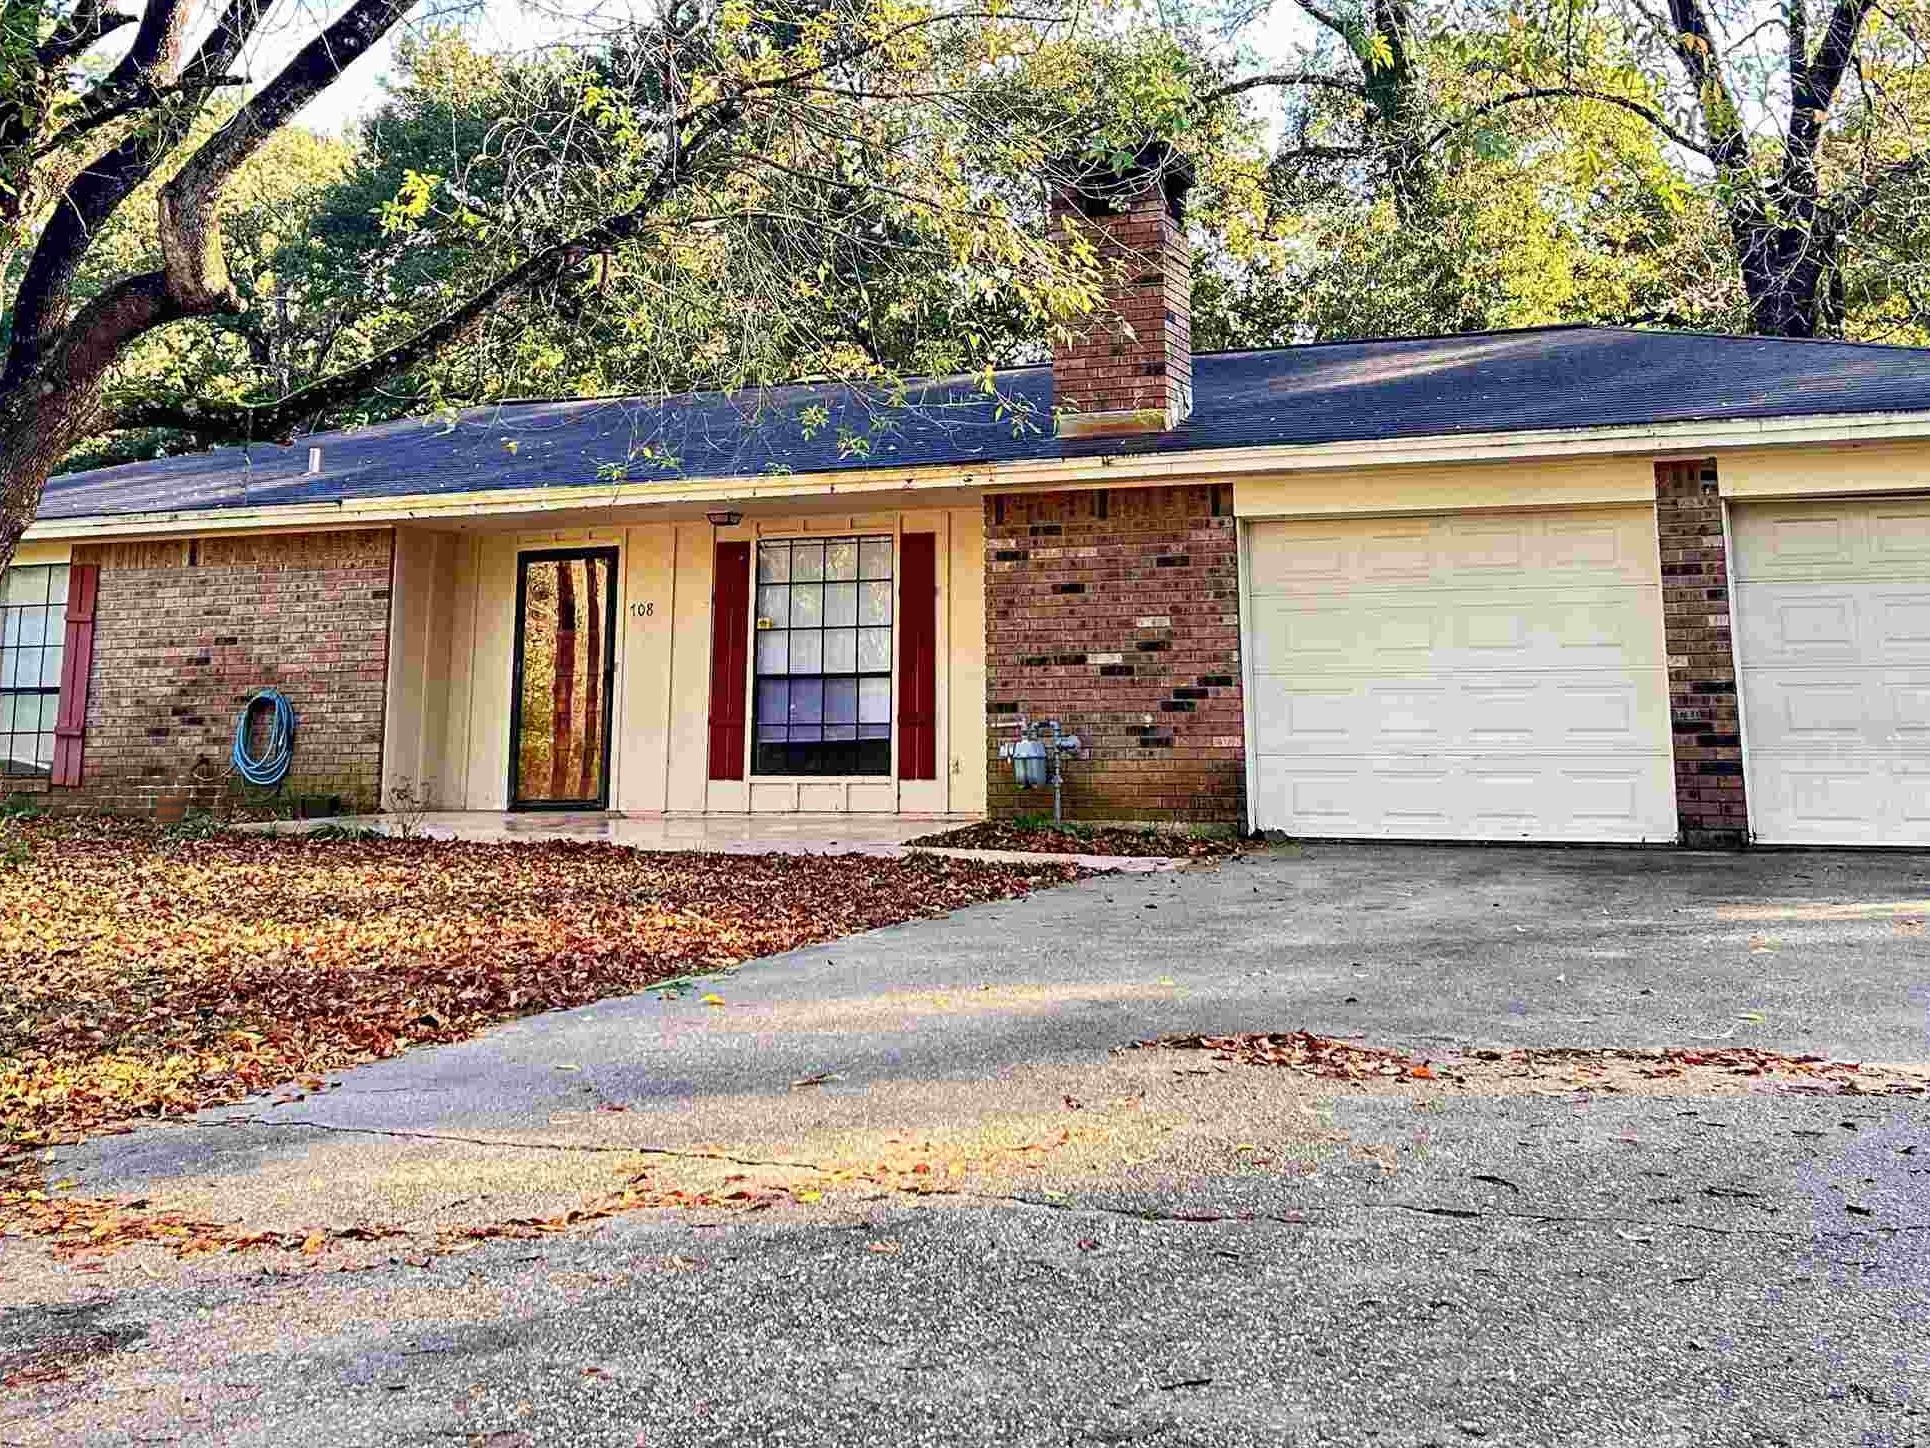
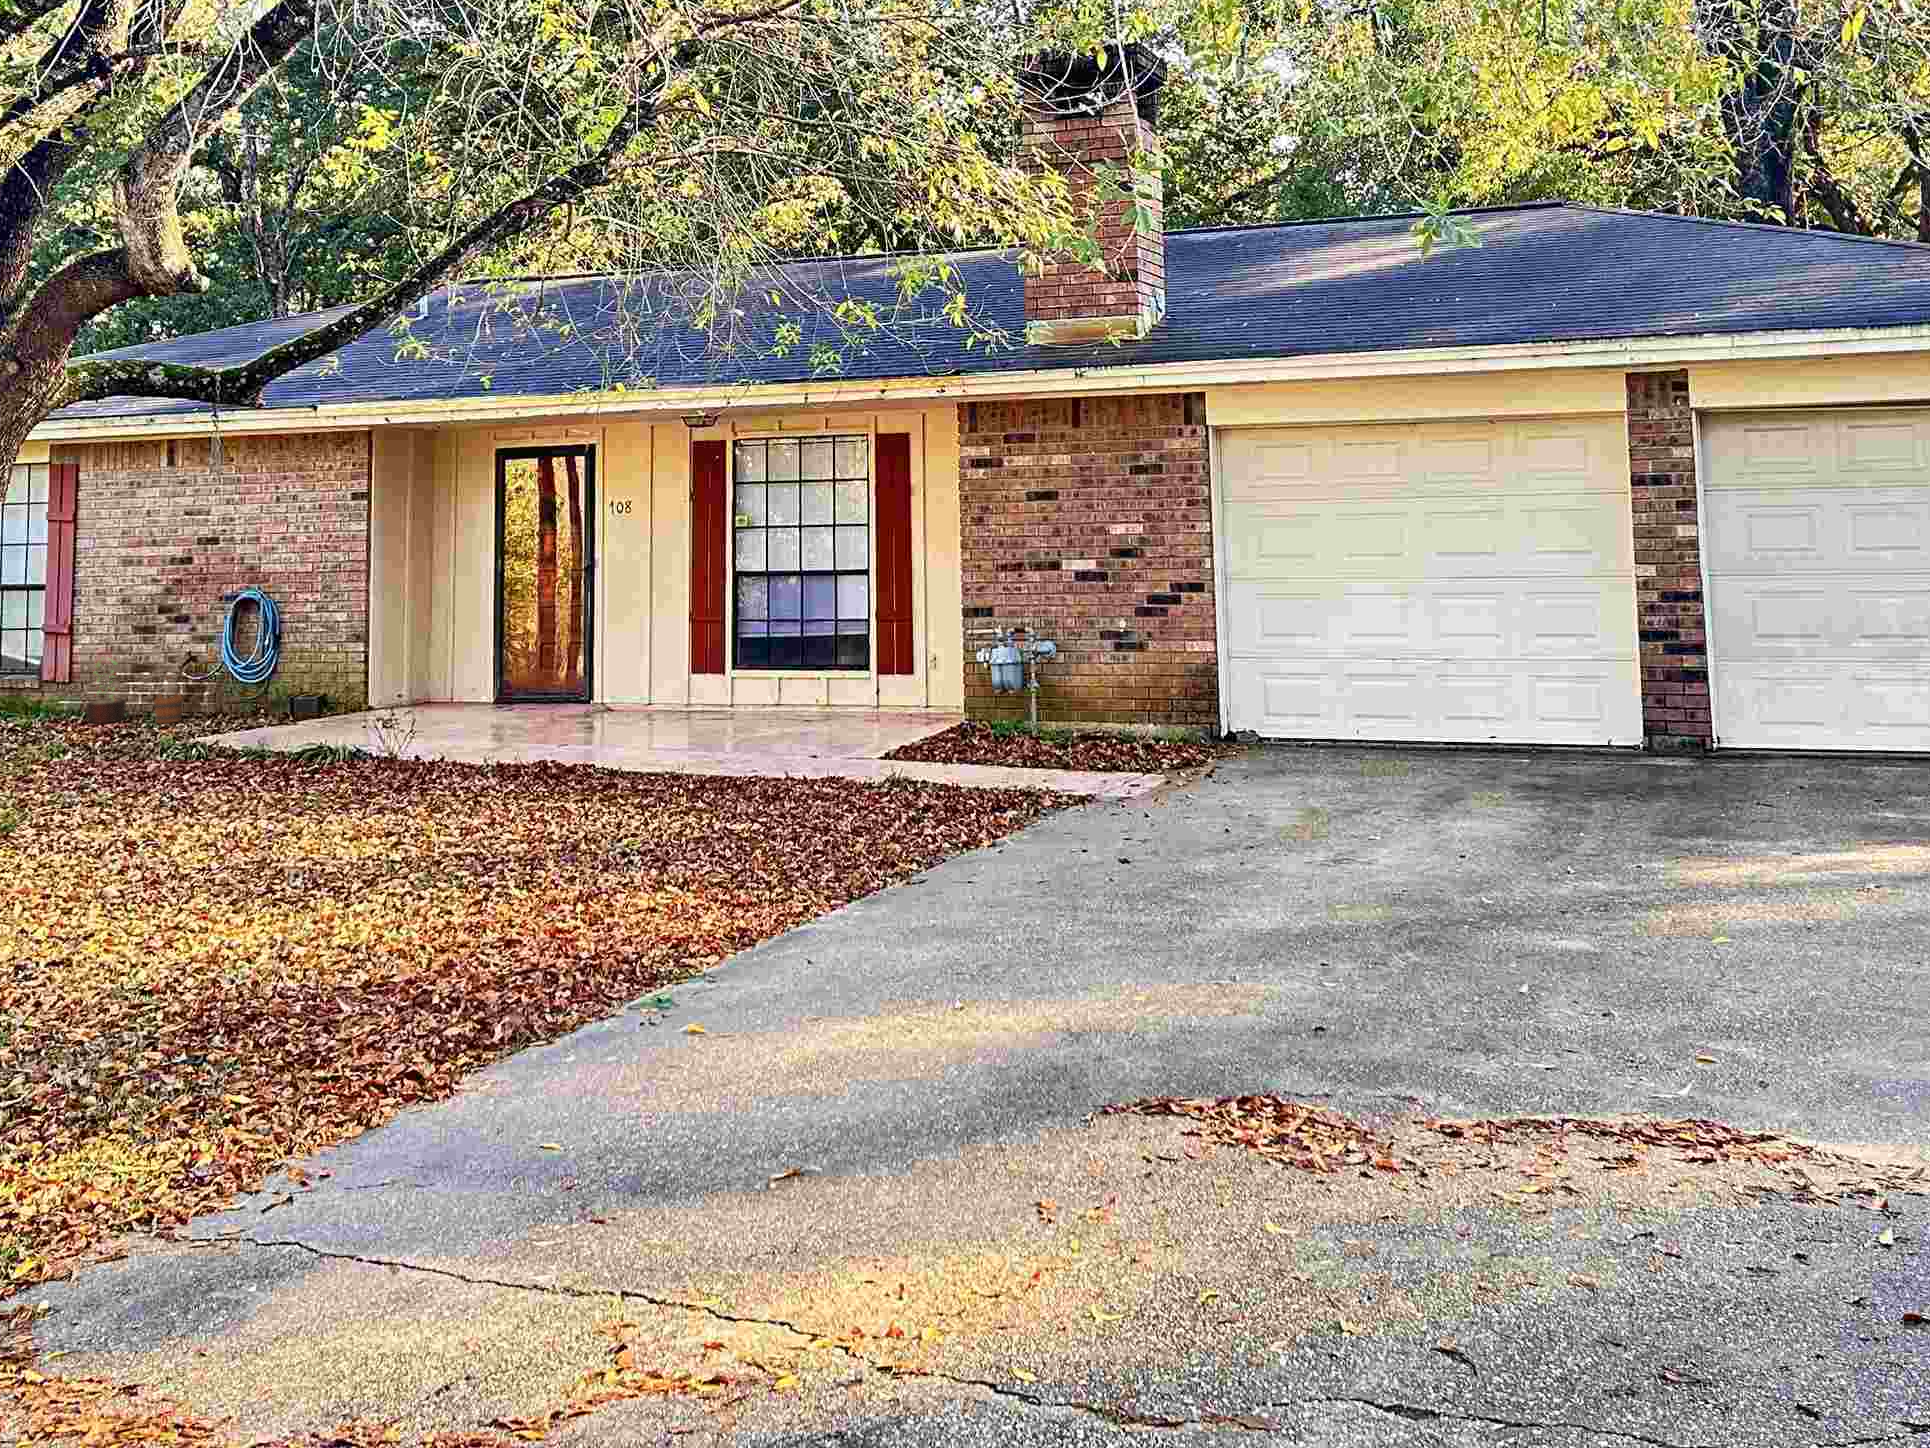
decorative plant: none [86,753,127,822] -> present [86,658,126,723]

